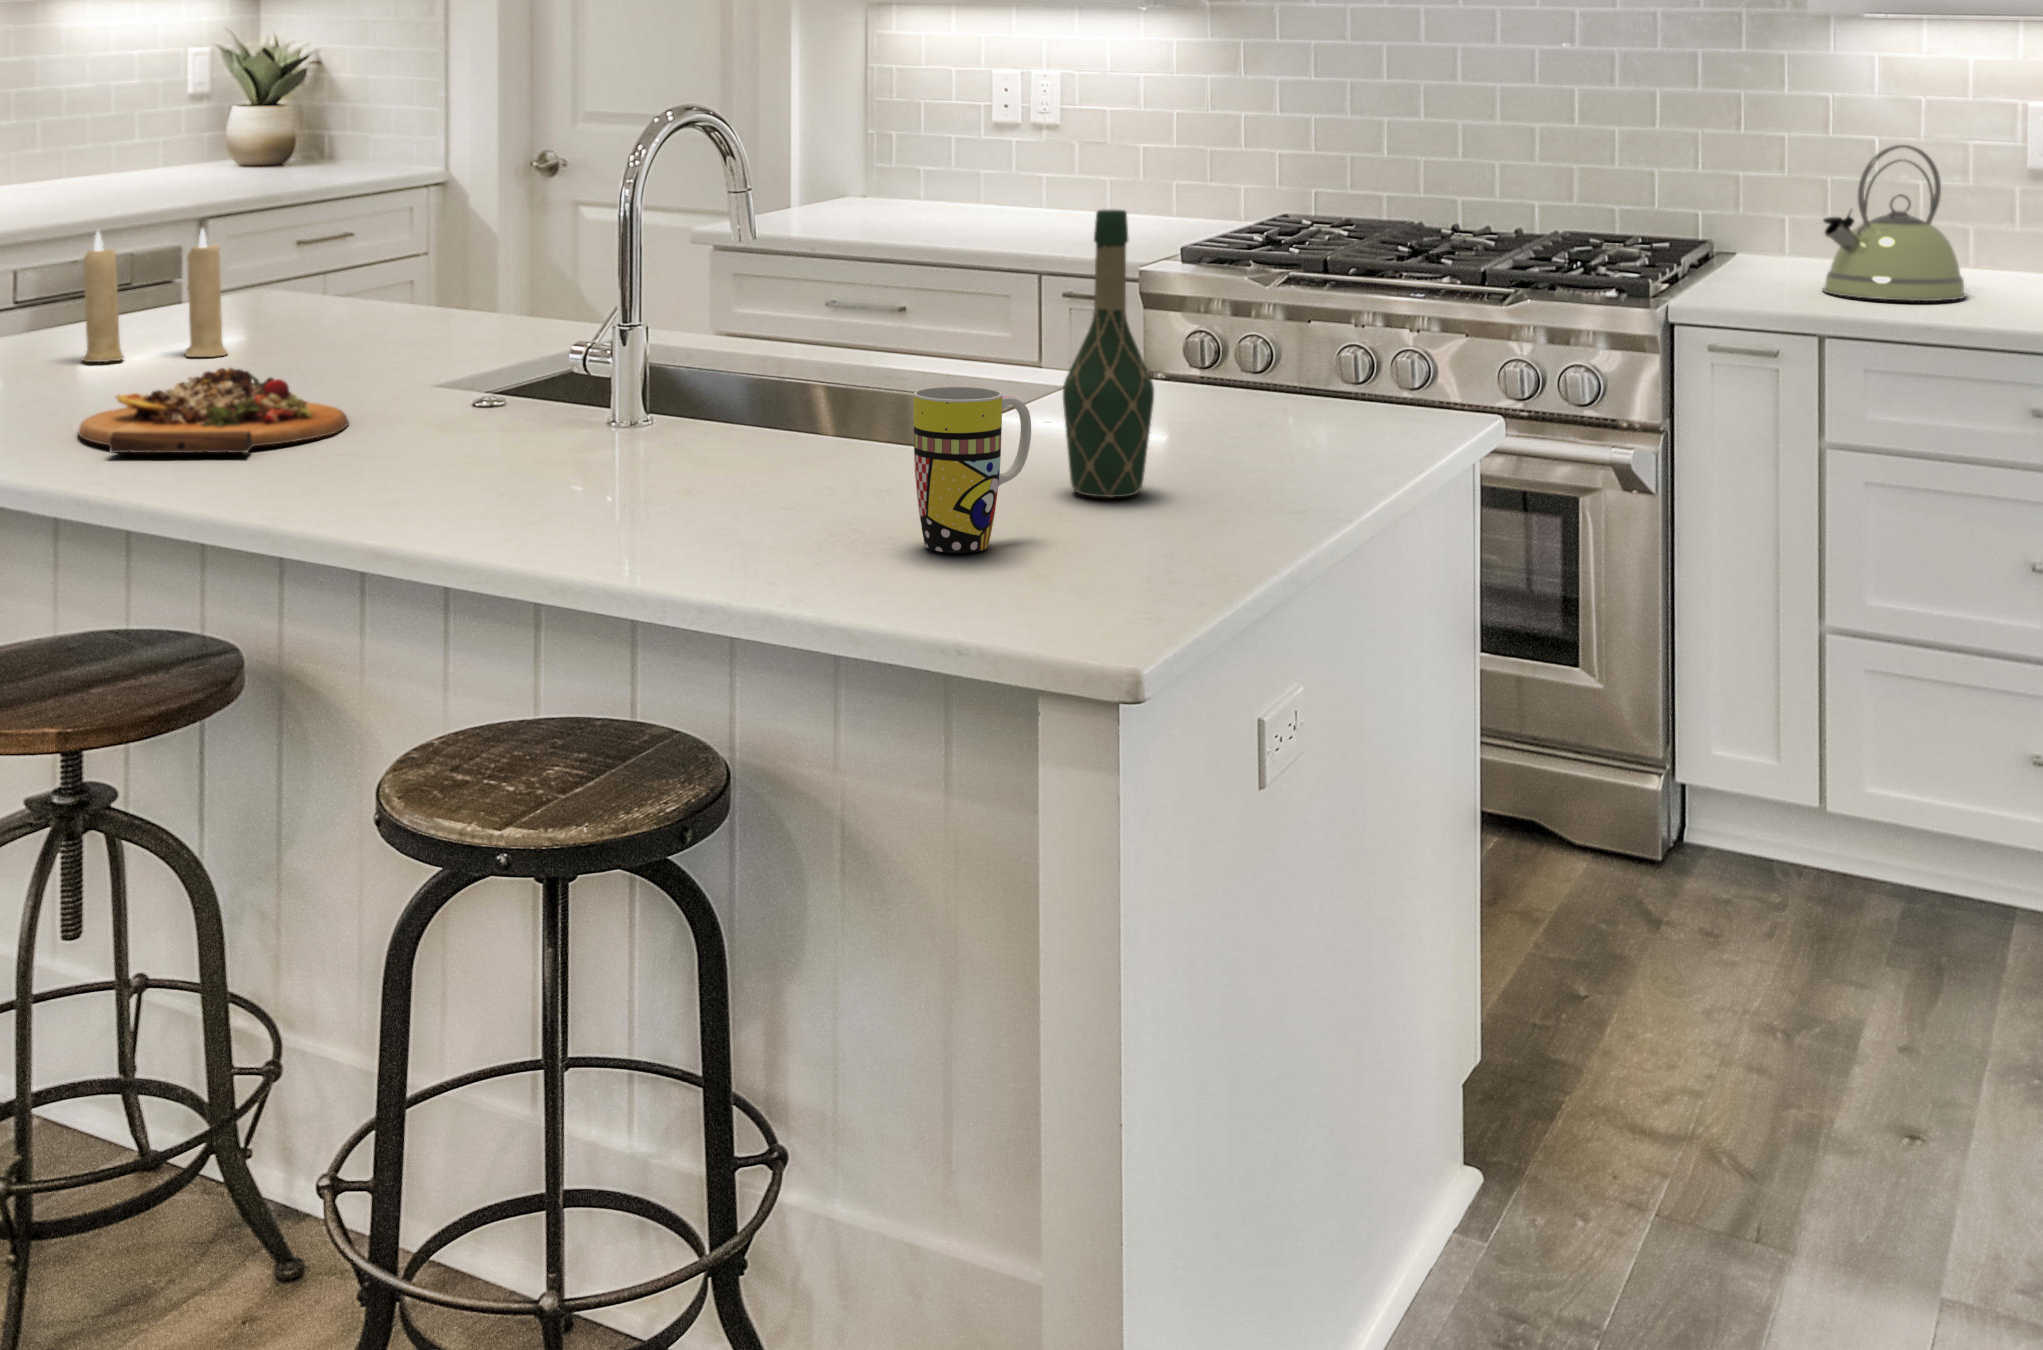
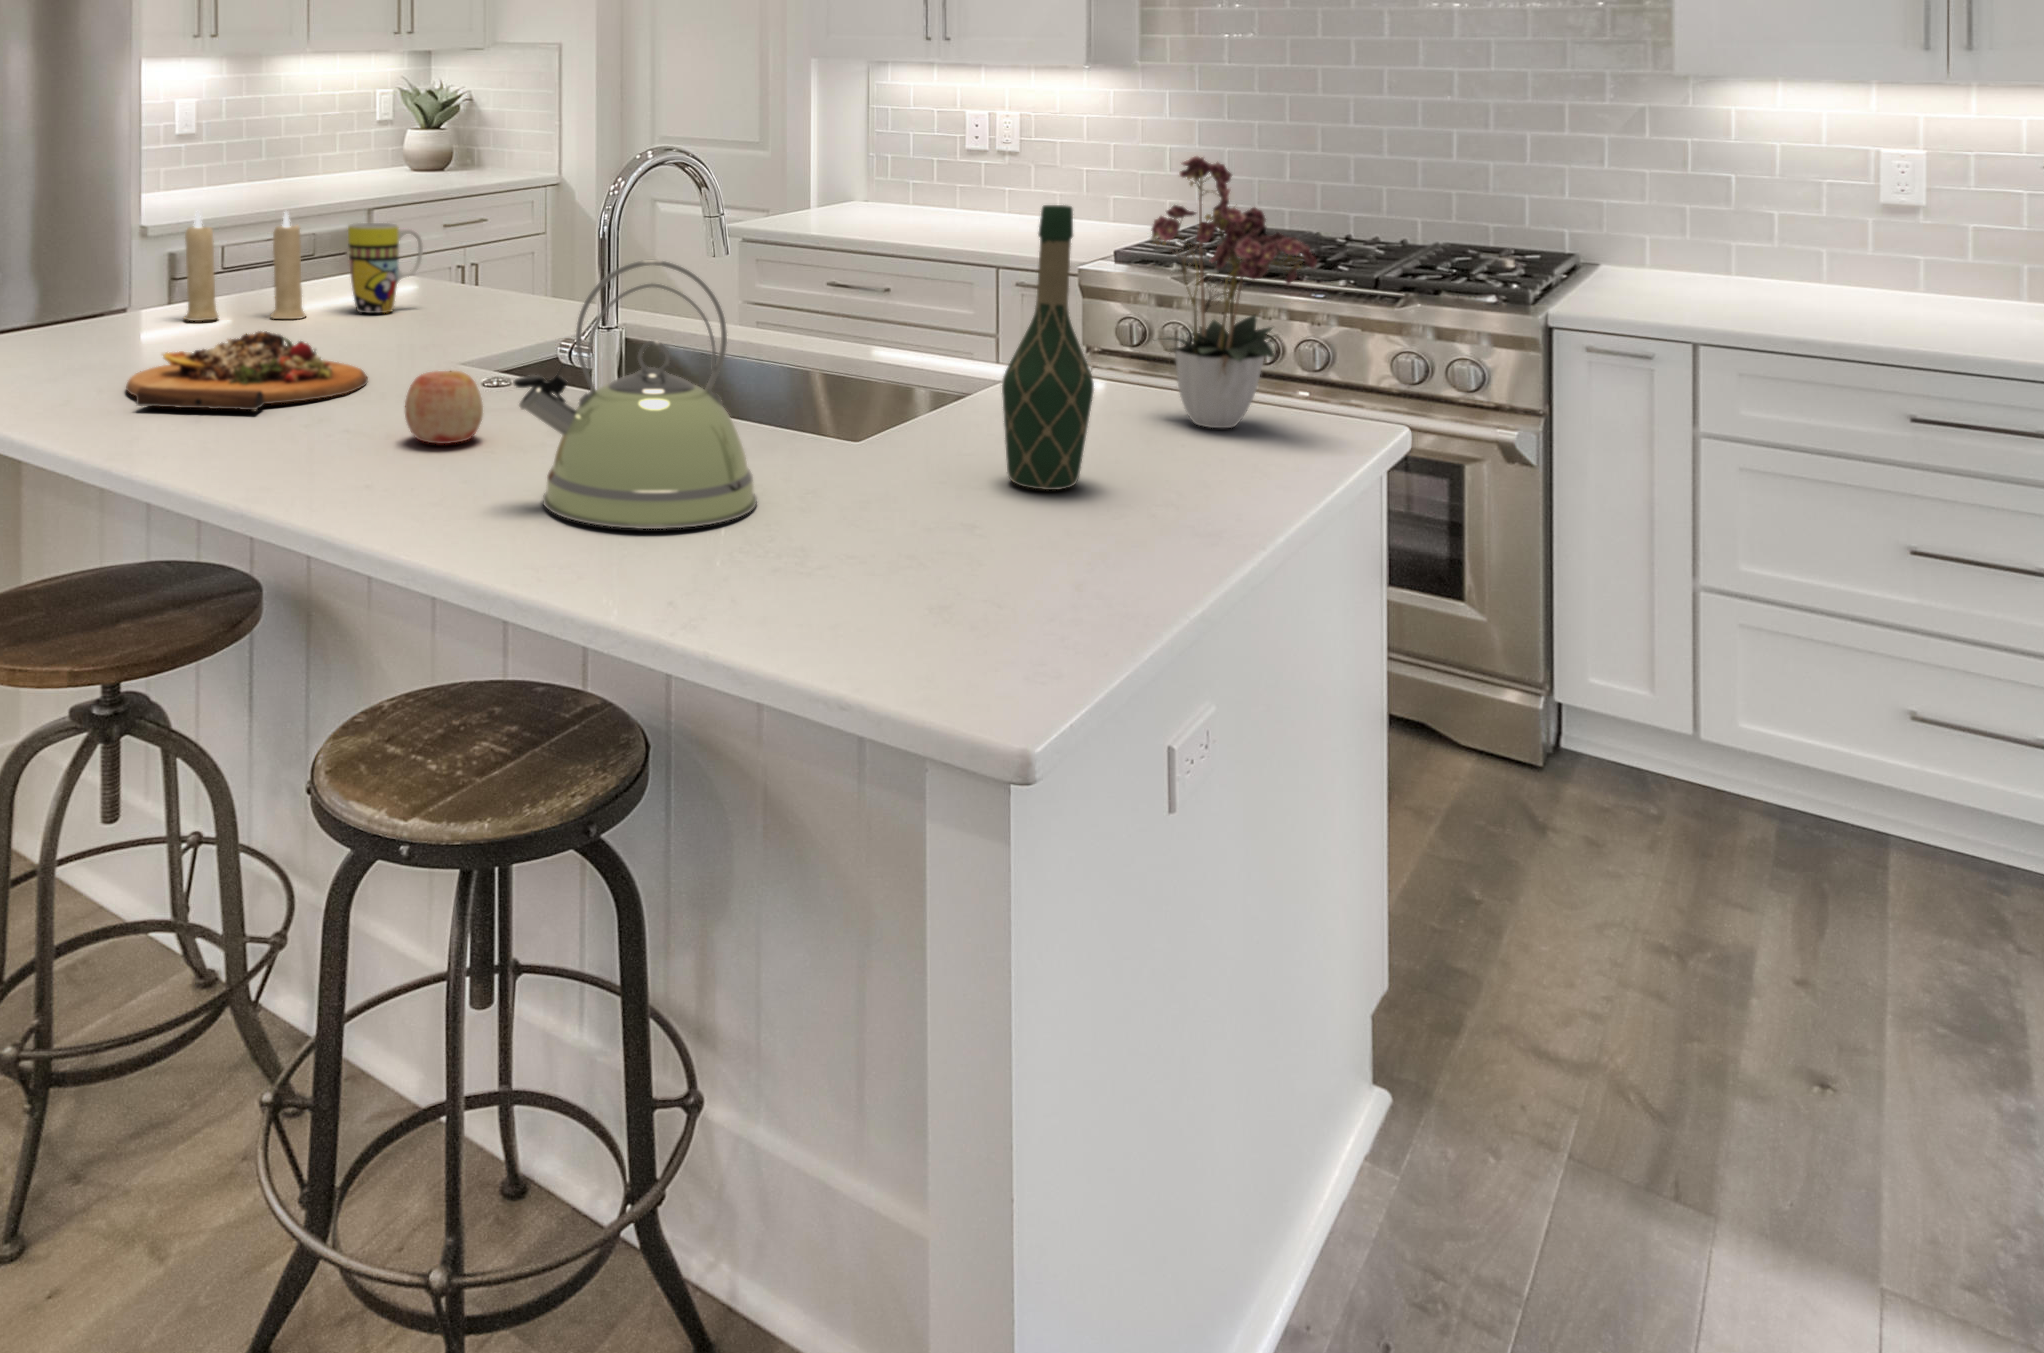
flower arrangement: none [1197,137,1391,437] -> present [1151,156,1317,428]
kettle: present [1823,145,1966,301] -> present [513,260,757,529]
mug: present [914,387,1031,553] -> present [348,223,423,313]
apple: none [428,400,512,478] -> present [405,371,483,444]

